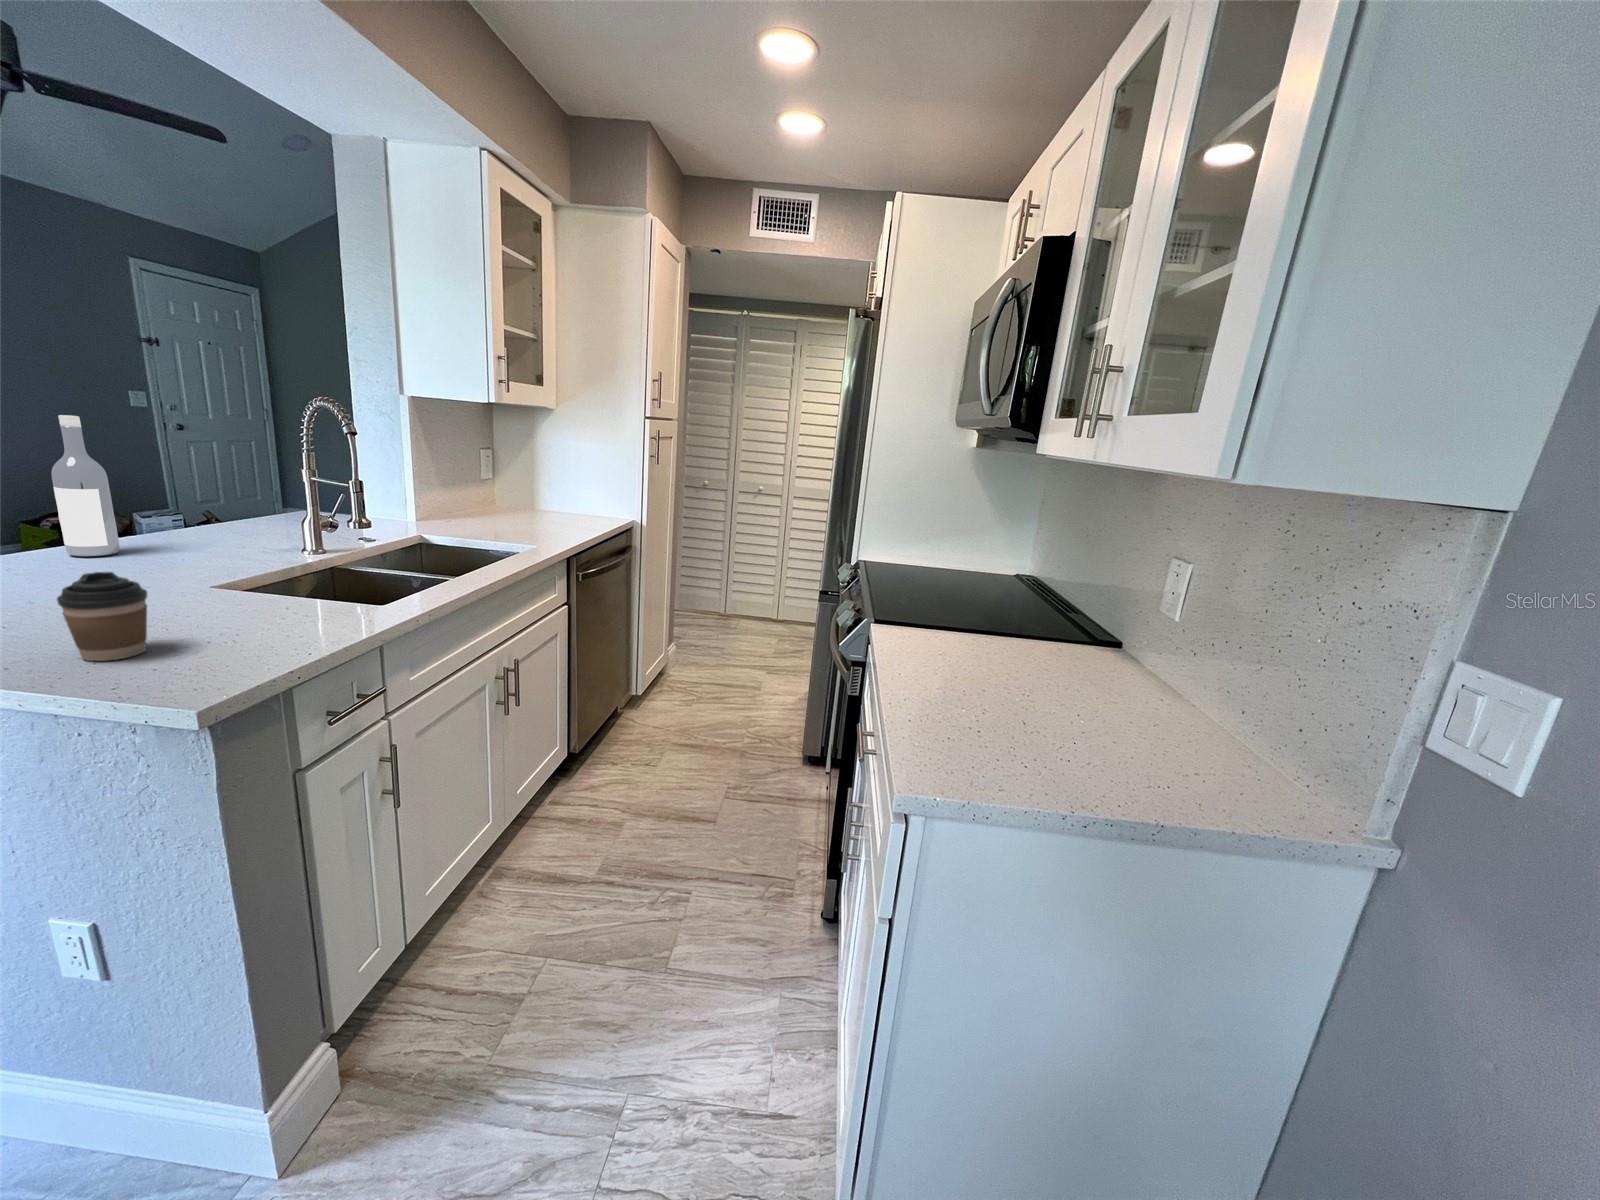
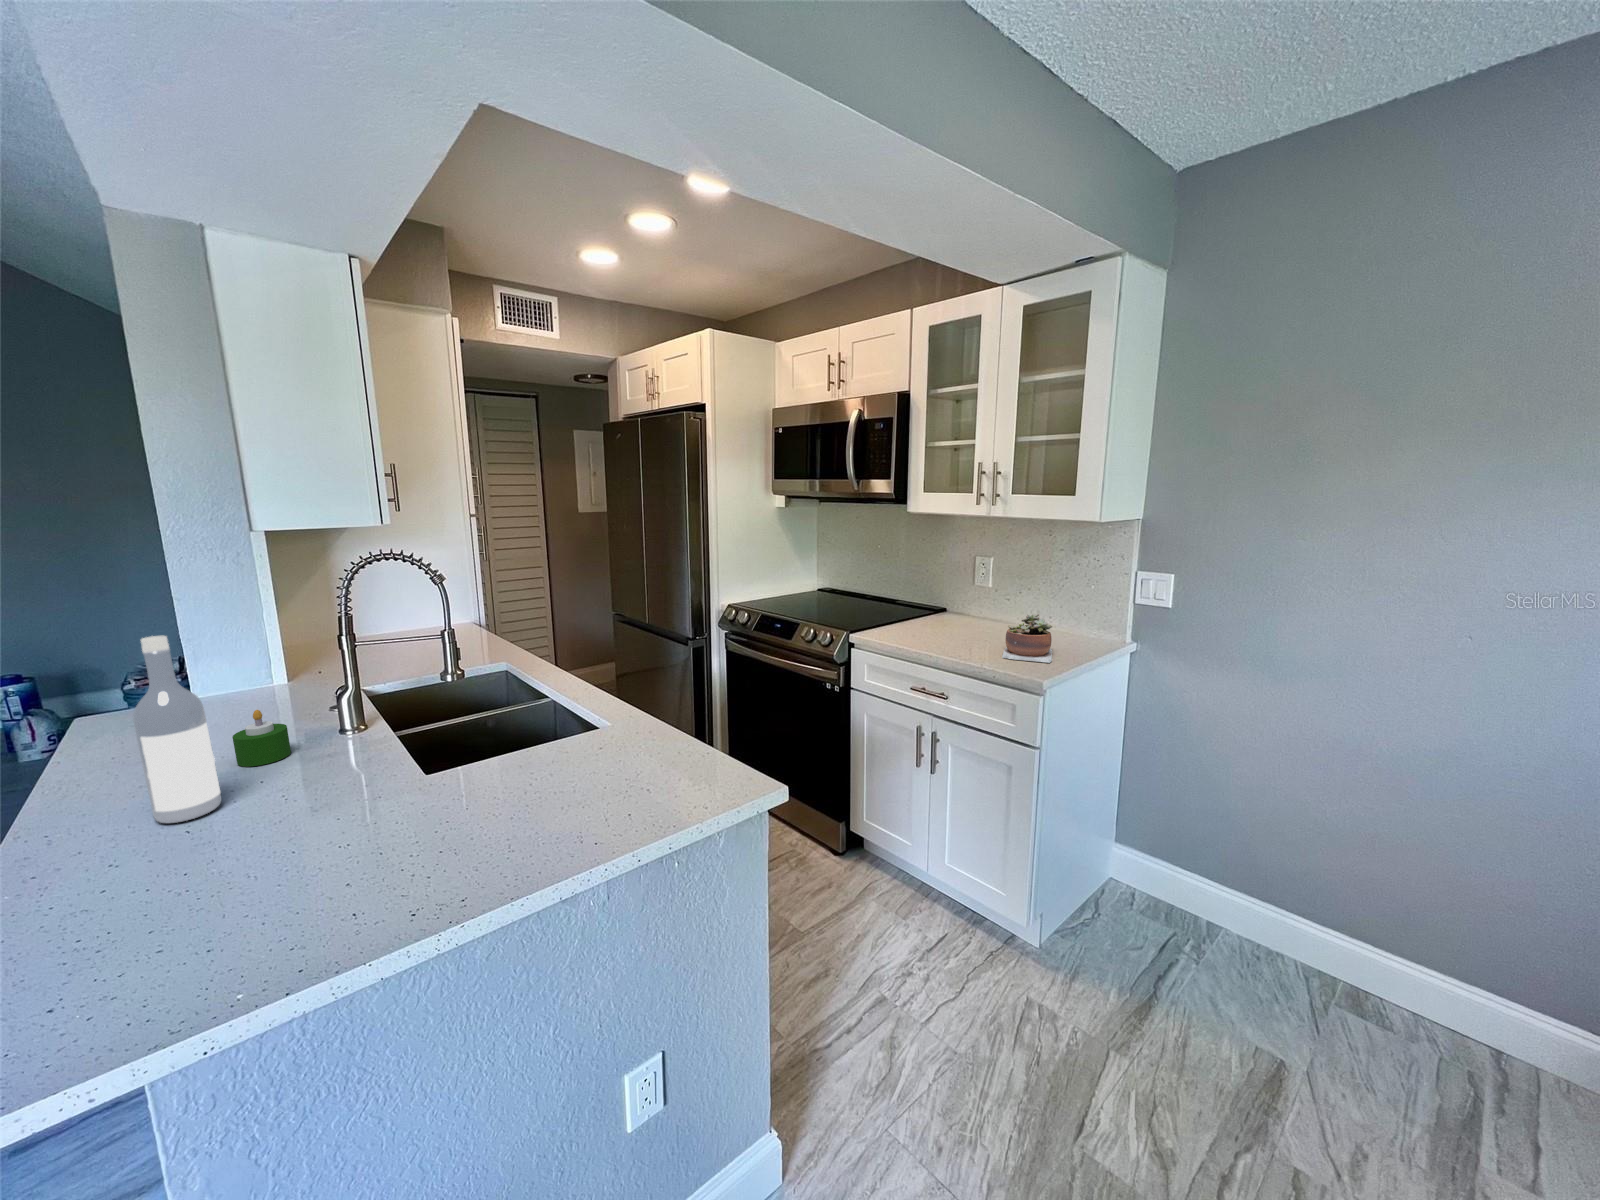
candle: none [195,504,241,547] -> present [232,710,291,767]
coffee cup: present [57,572,147,661] -> none [611,735,666,813]
succulent plant: none [968,669,1106,776] -> present [1002,614,1052,663]

